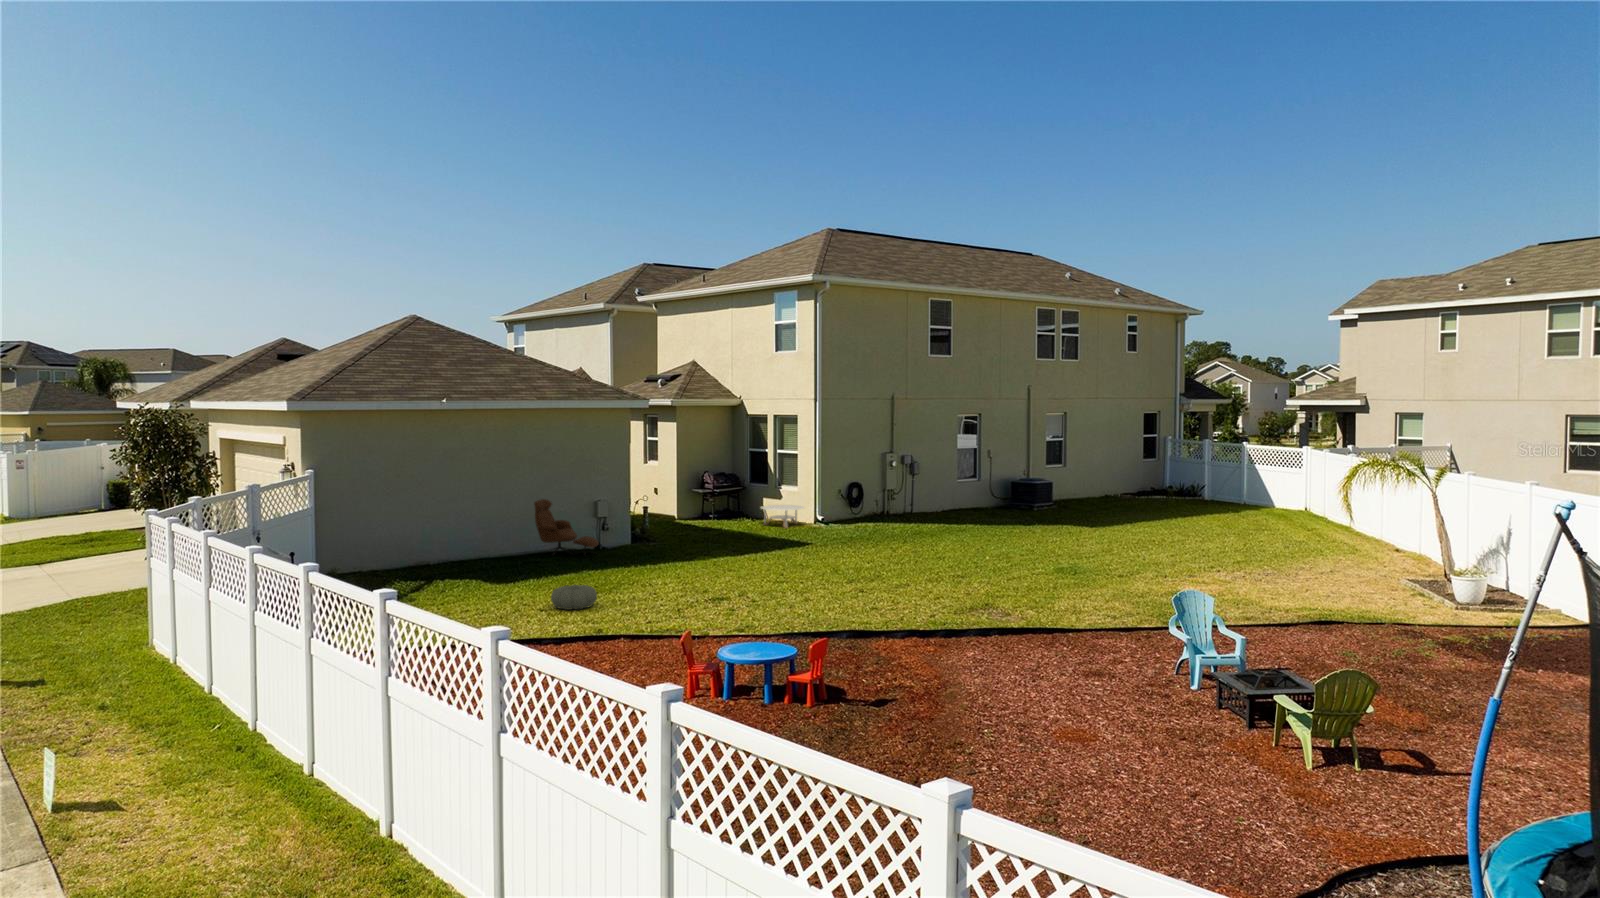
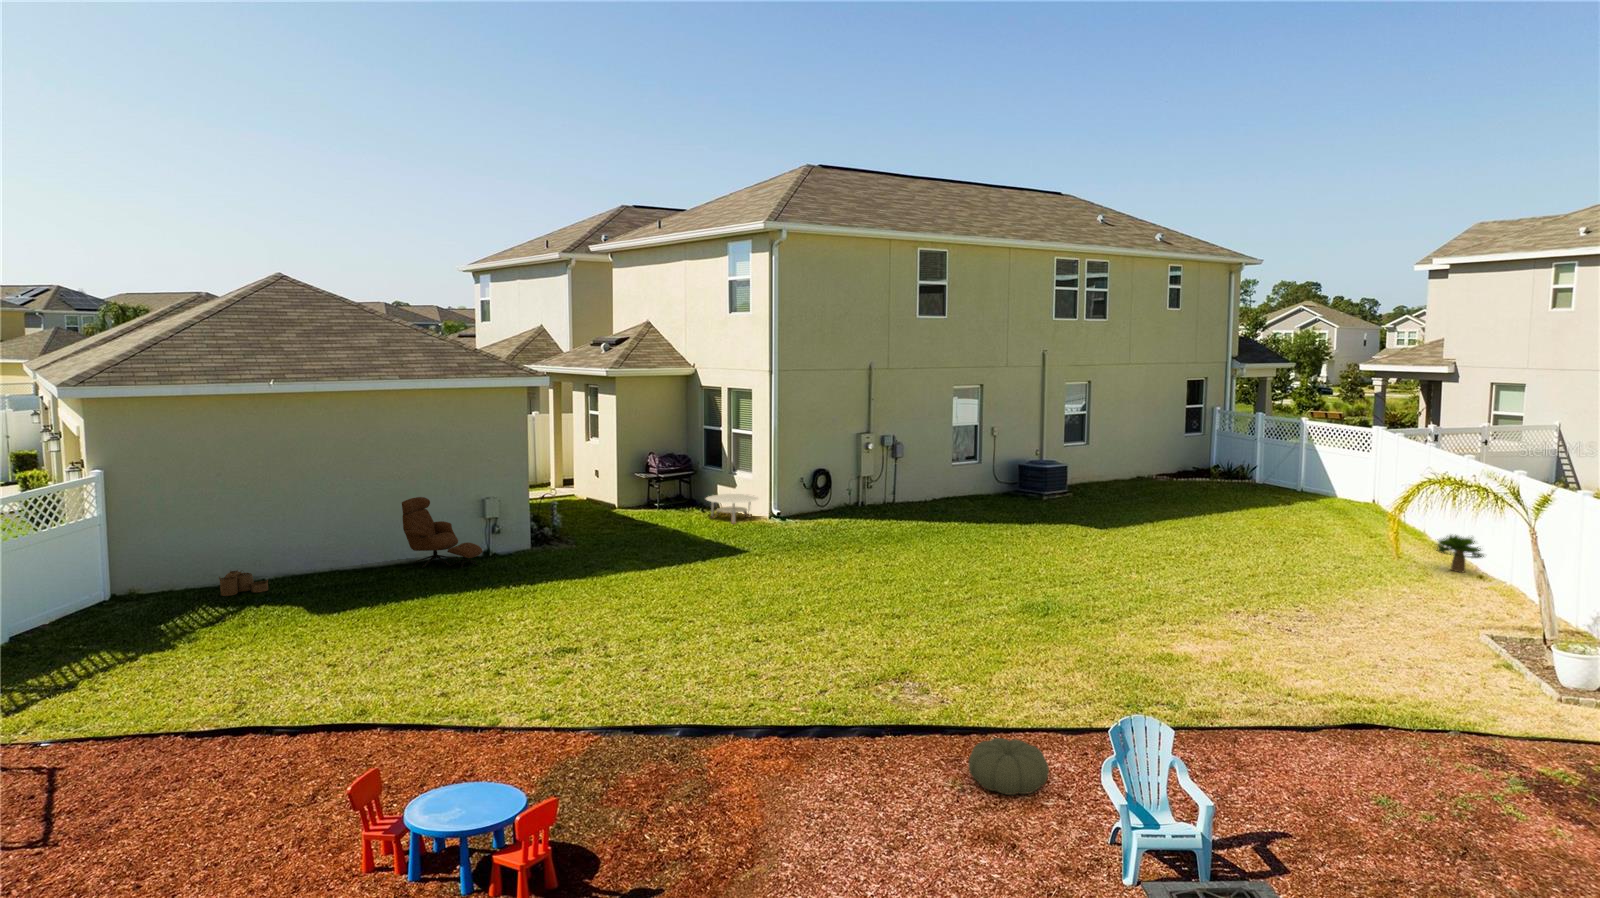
potted plant: none [1355,518,1397,548] -> present [1436,535,1484,572]
woven basket: none [401,554,440,574] -> present [219,570,268,596]
pouf: present [551,585,597,610] -> present [968,738,1049,795]

